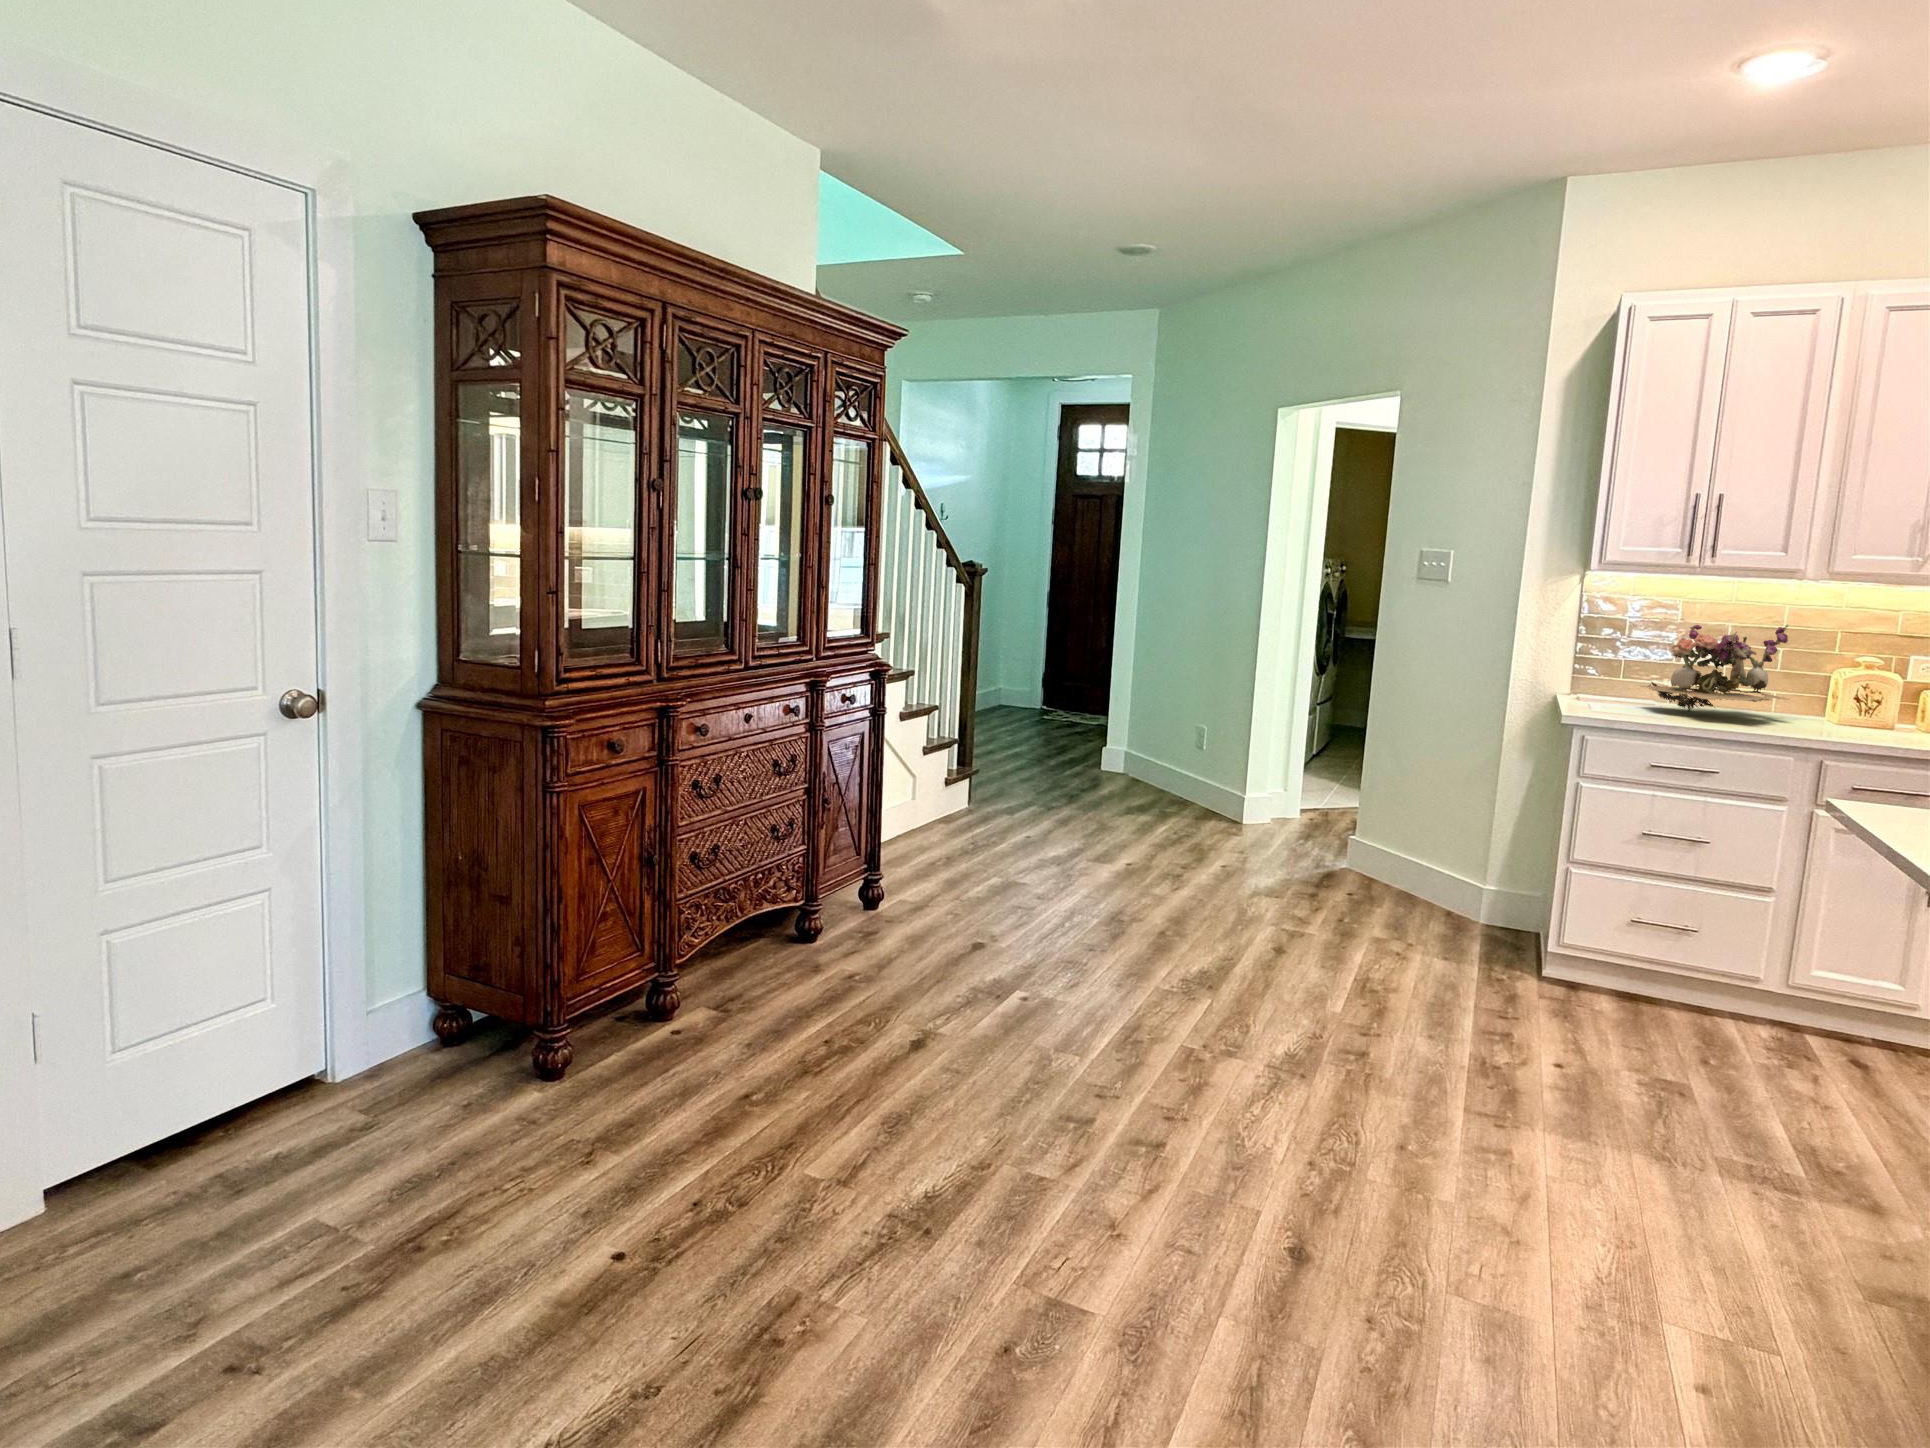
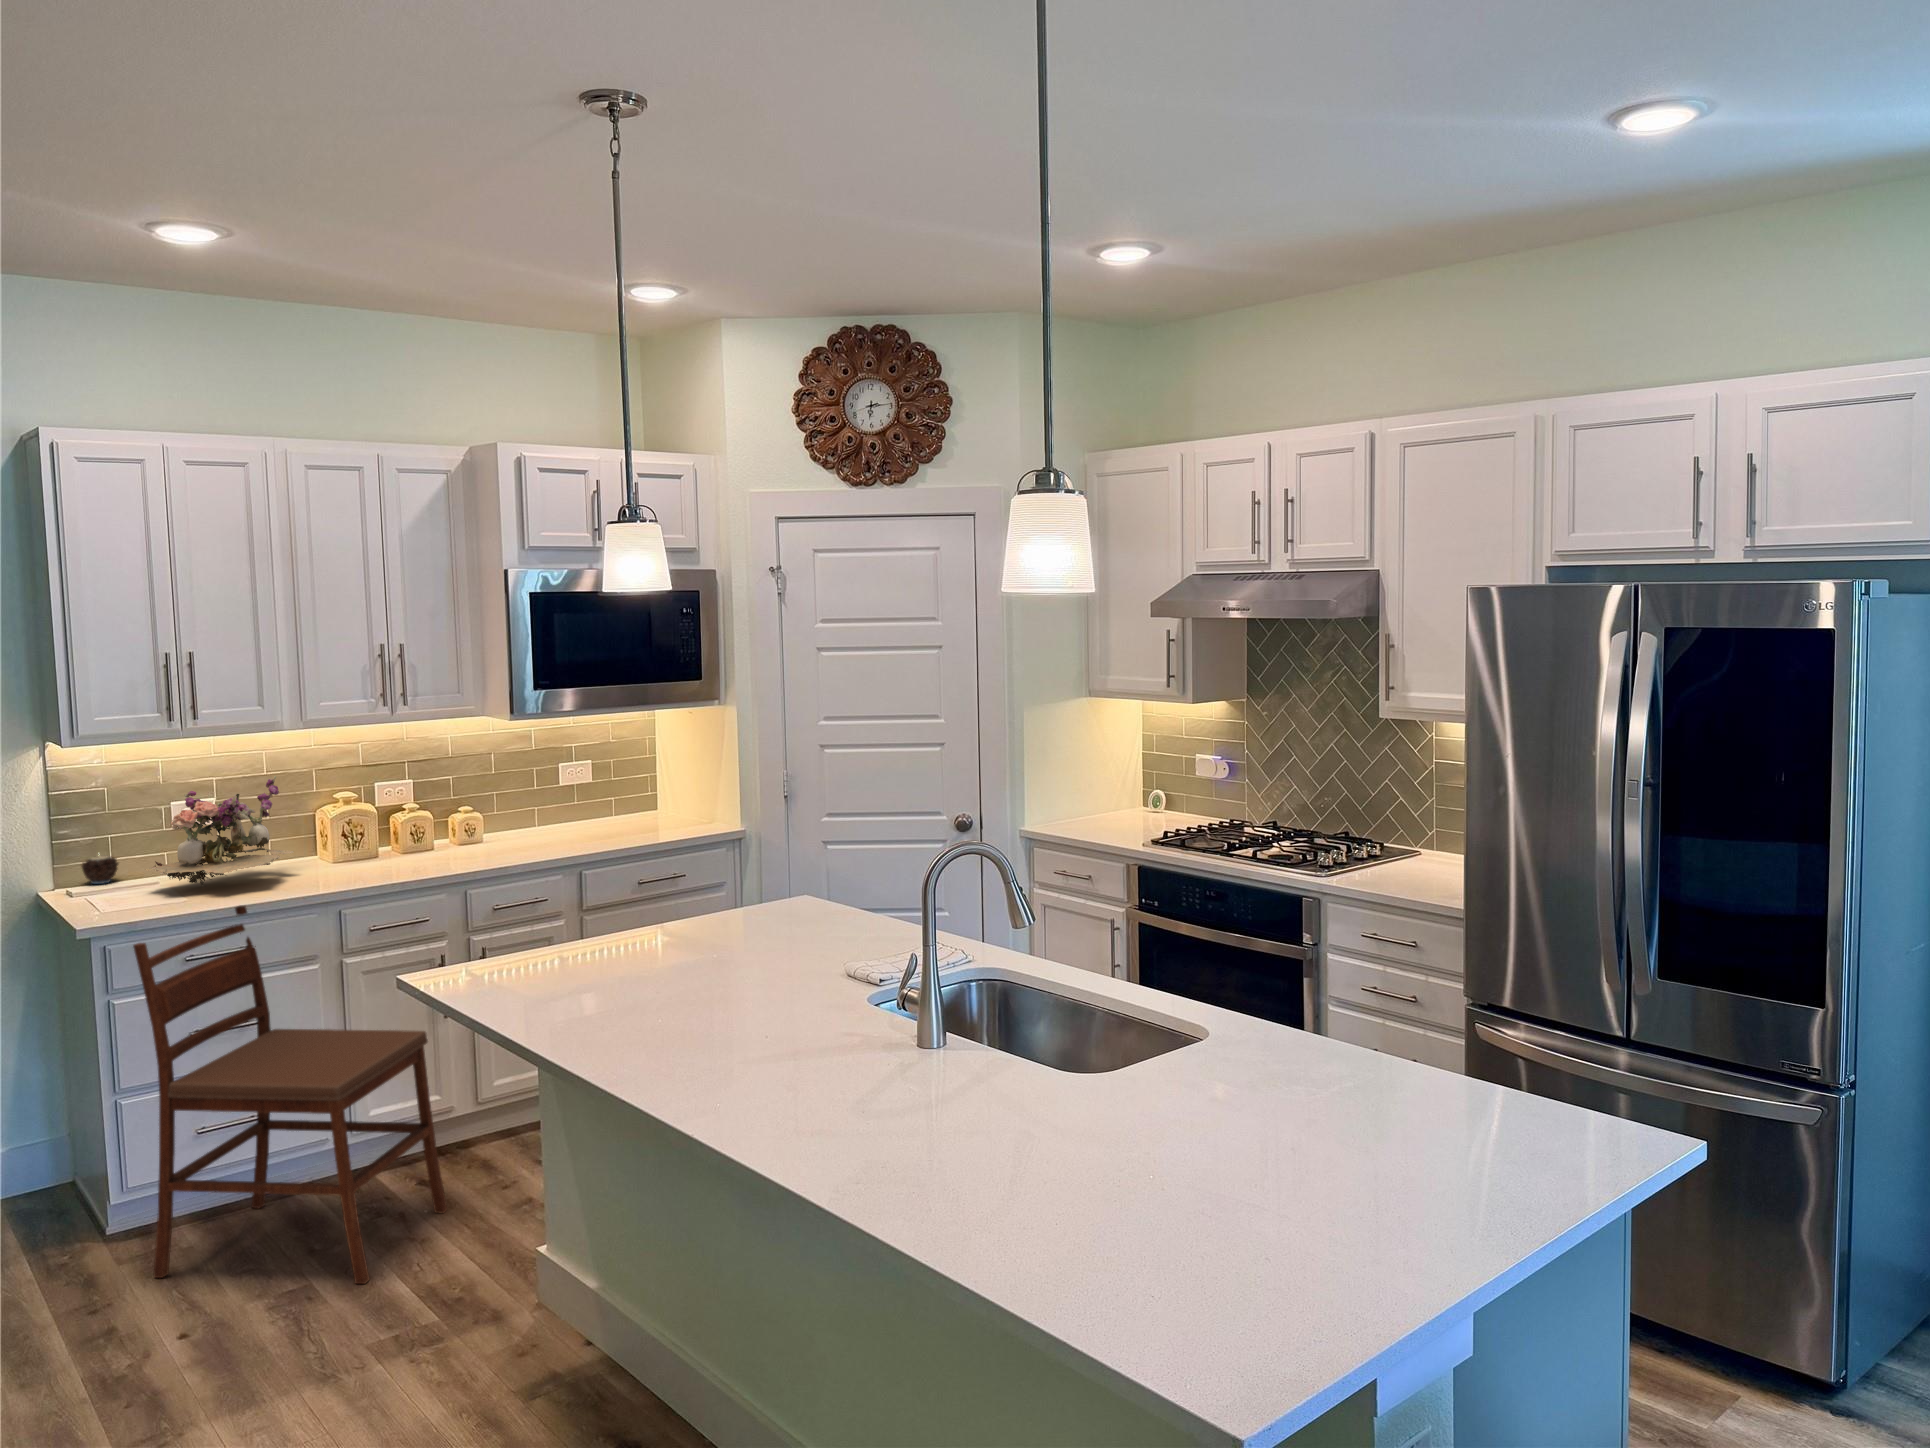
candle: none [1594,669,1626,696] -> present [82,856,118,884]
dining chair: none [1561,732,1889,1112] -> present [133,906,447,1284]

